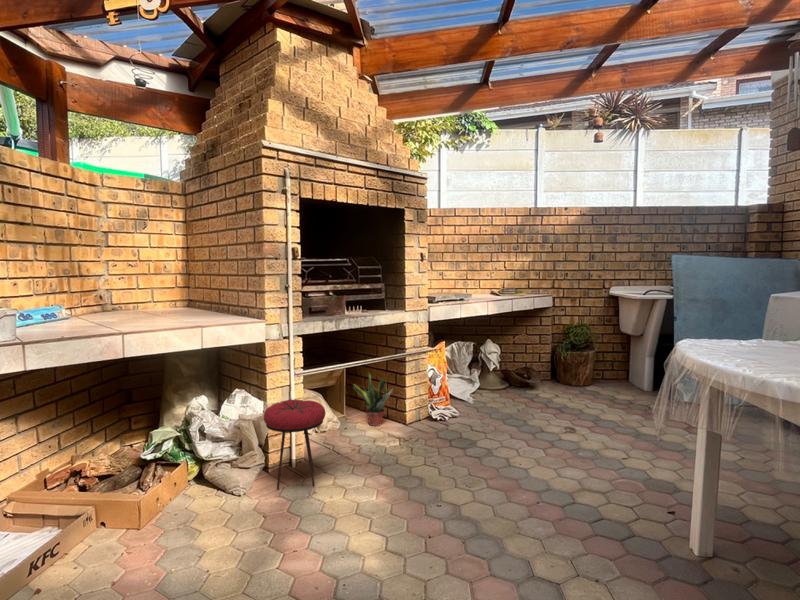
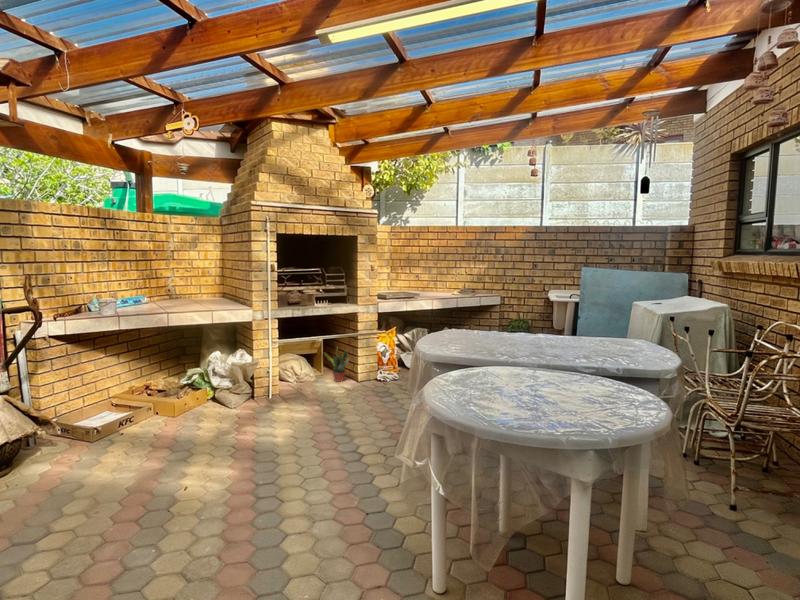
stool: present [263,399,326,489] -> none [247,357,284,408]

